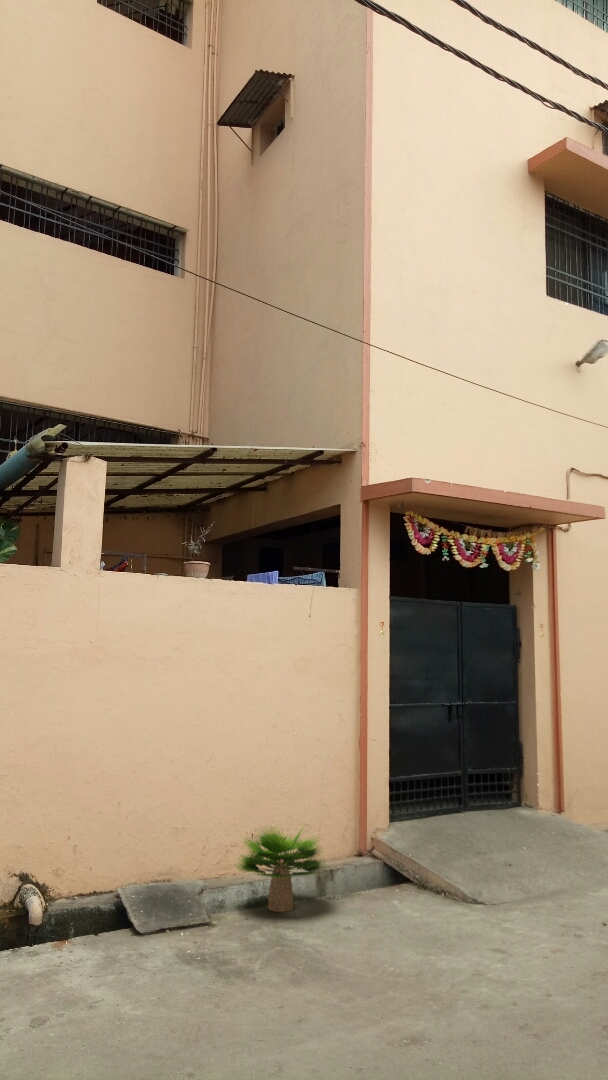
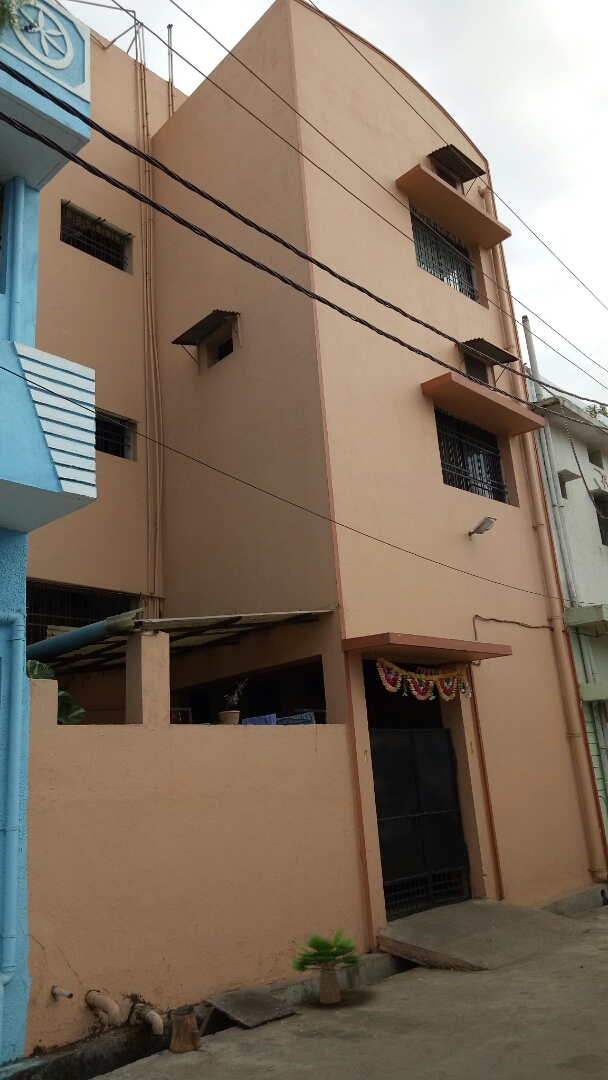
watering can: none [55,894,100,946] -> present [167,1006,216,1052]

